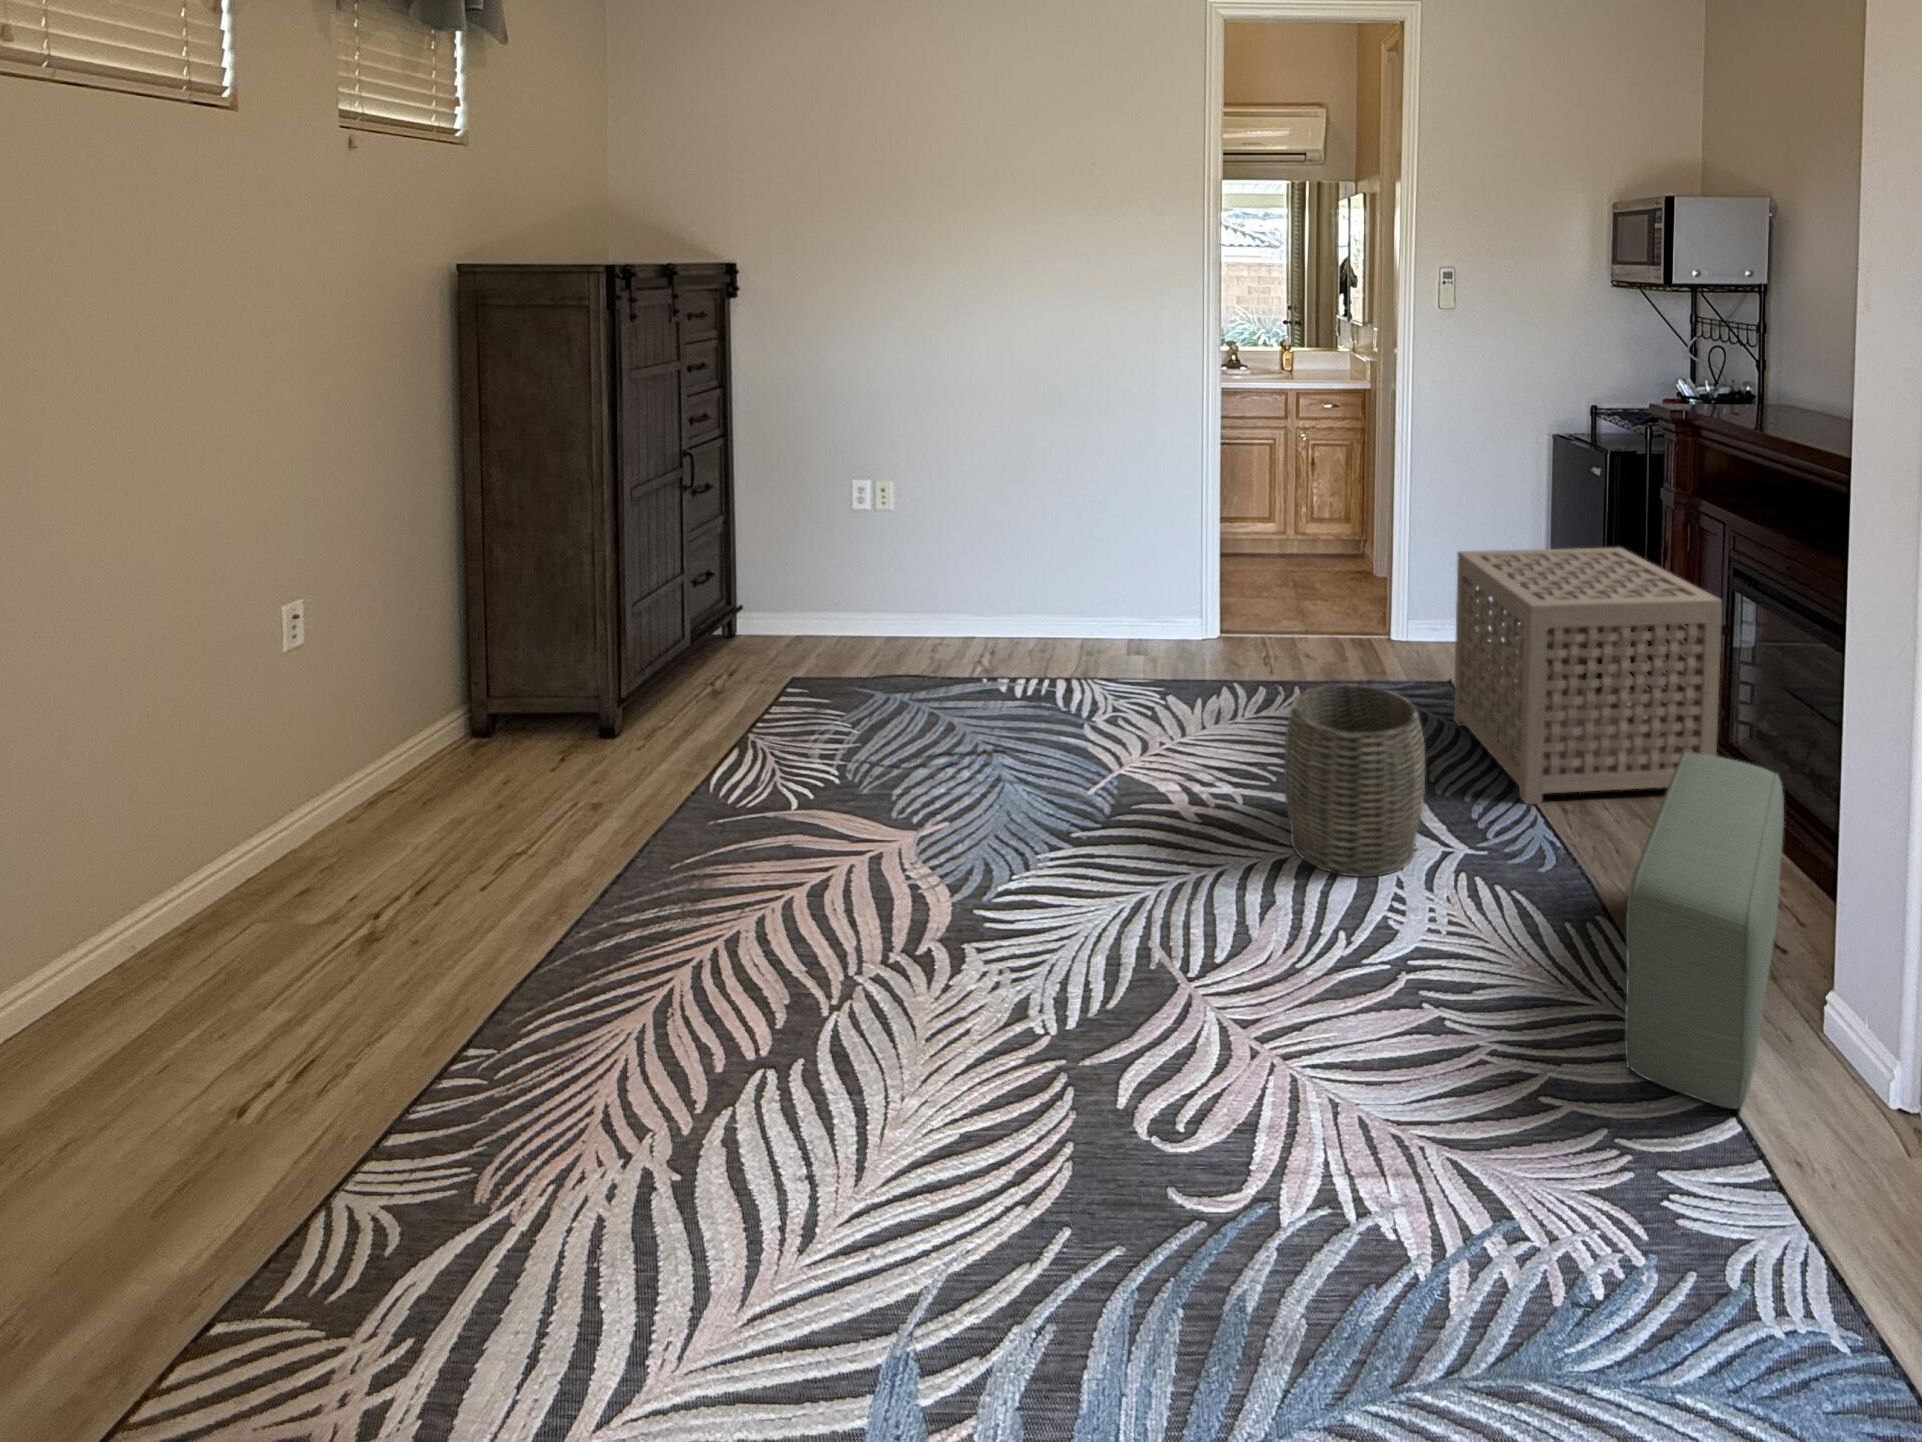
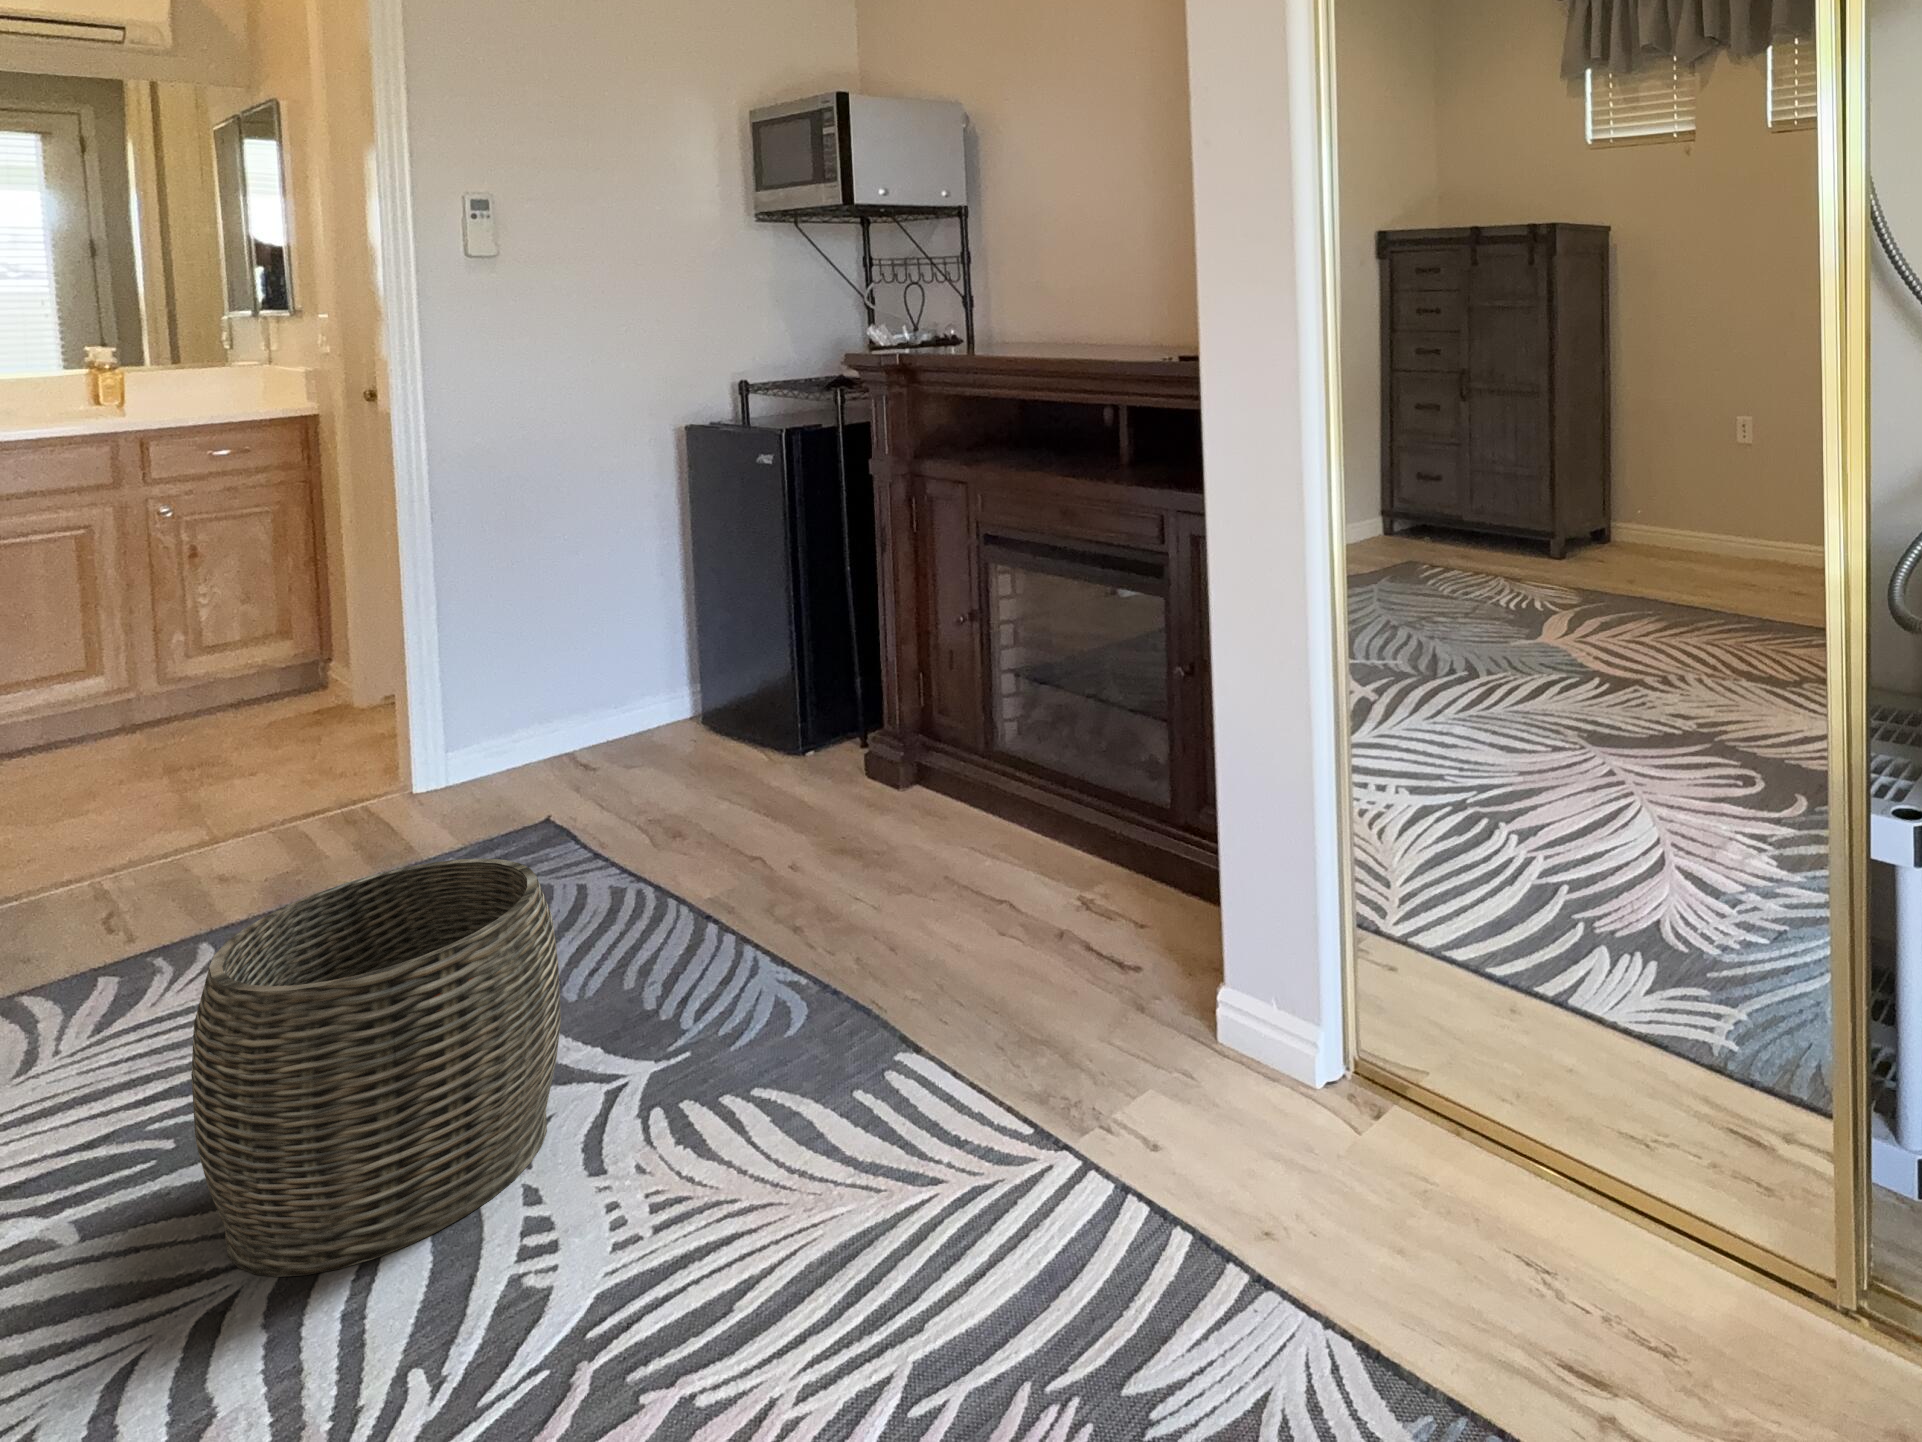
side table: present [1454,548,1722,804] -> none [555,534,996,947]
pouf: present [1625,753,1784,1109] -> none [992,751,1184,1259]

